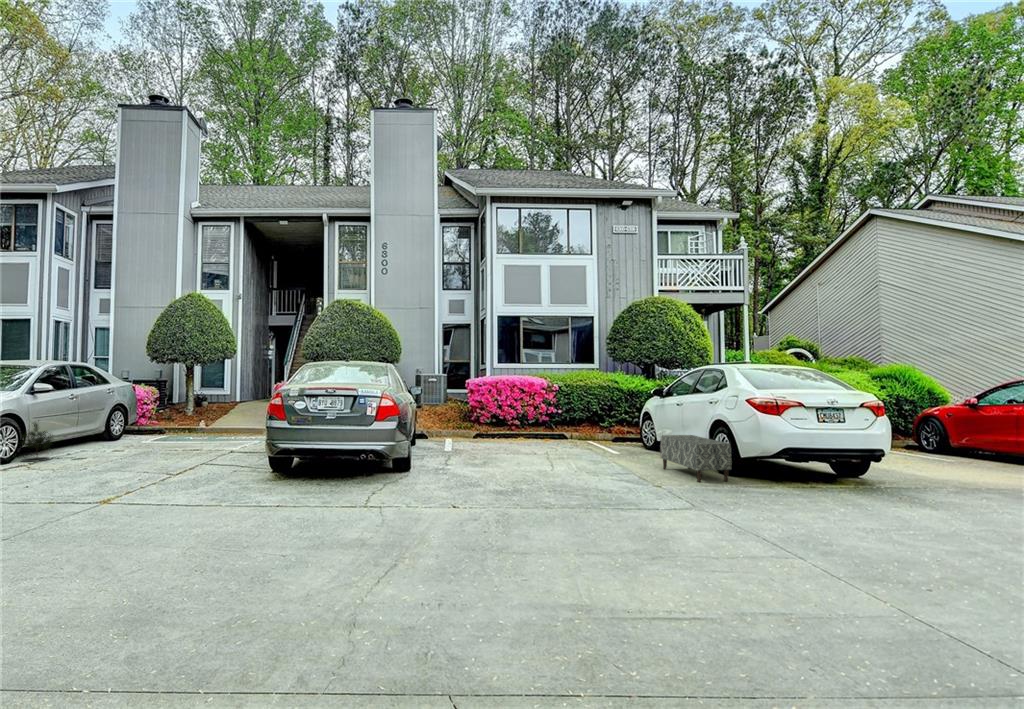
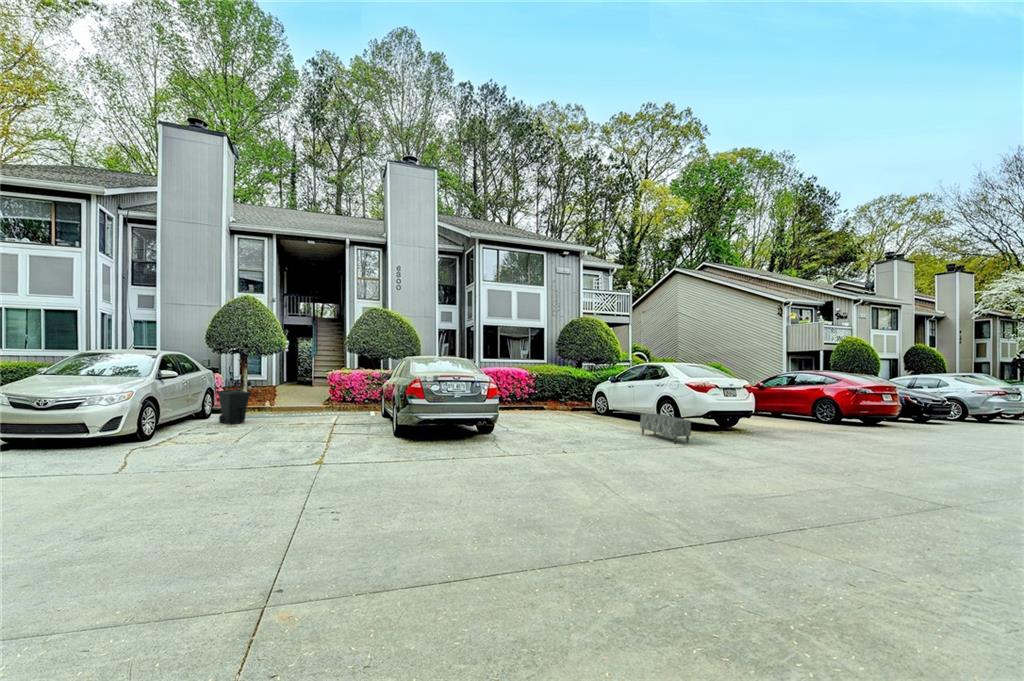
trash can: none [105,403,144,445] -> present [216,390,251,425]
potted tree: present [21,423,53,462] -> none [176,407,207,444]

